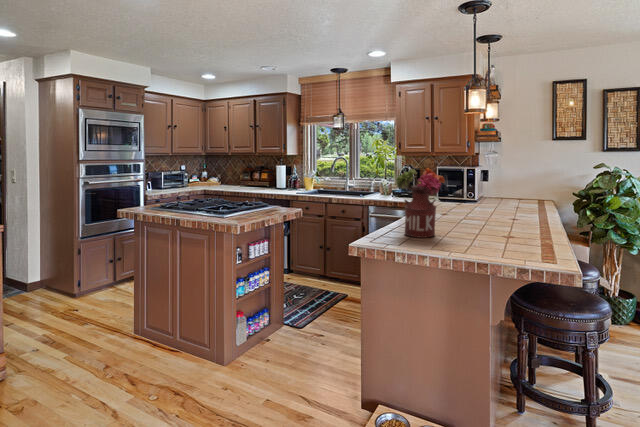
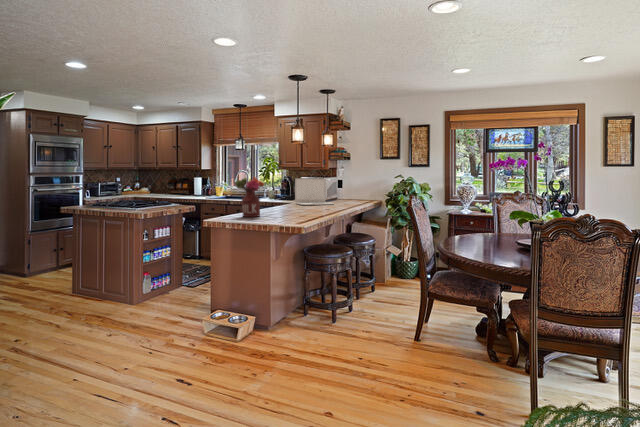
laptop: none [437,168,502,209] -> present [295,178,334,205]

